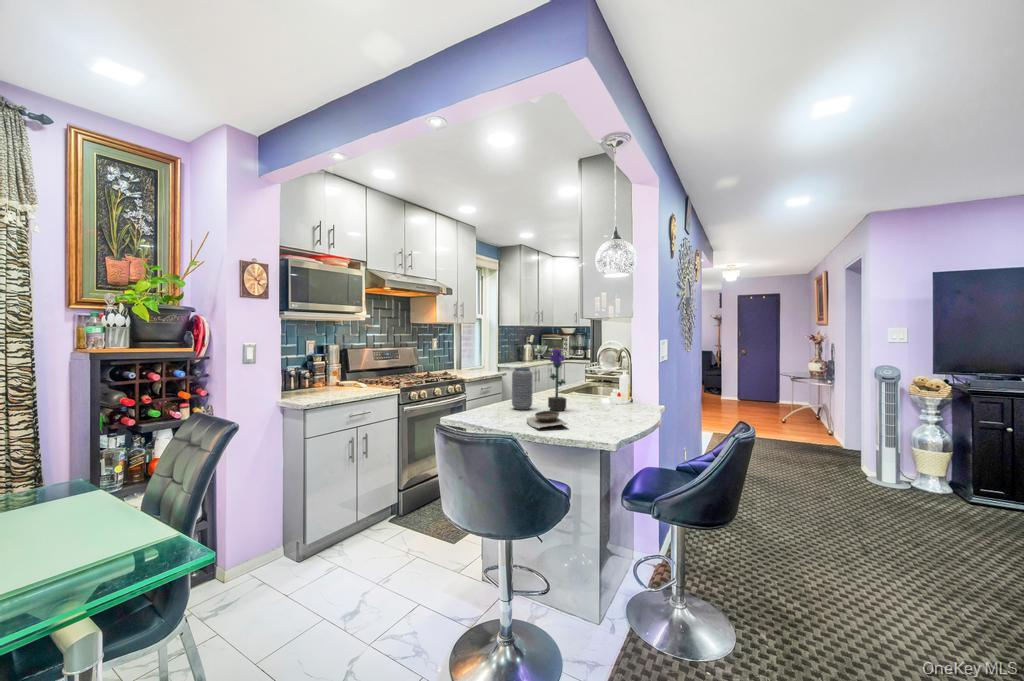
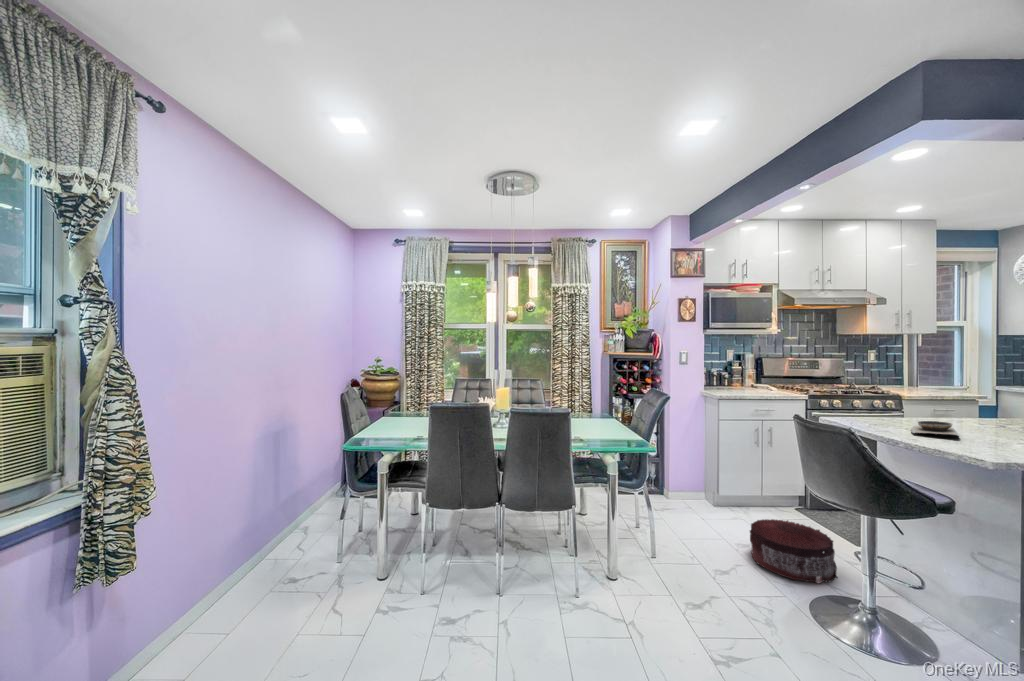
potted flower: present [548,347,566,411] -> none [969,359,1000,431]
vase: present [512,367,533,410] -> none [917,379,948,423]
pouf: none [362,550,458,640] -> present [750,519,838,584]

